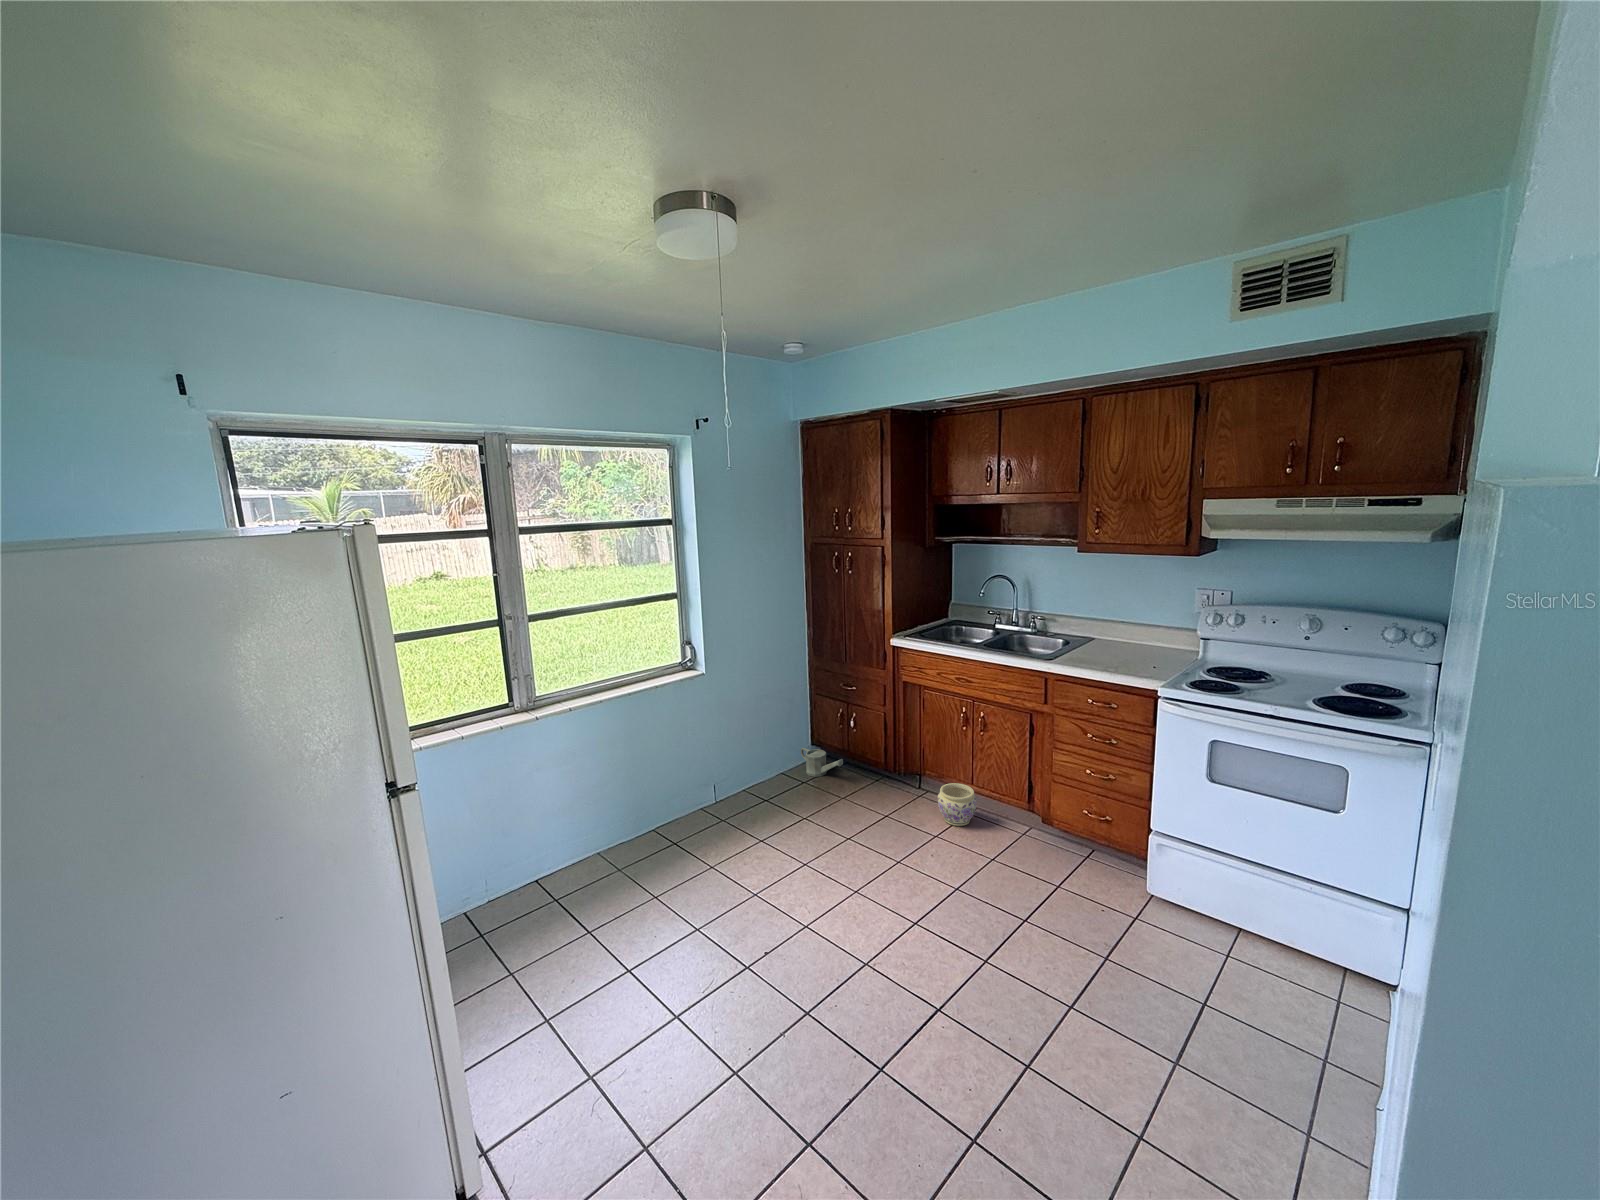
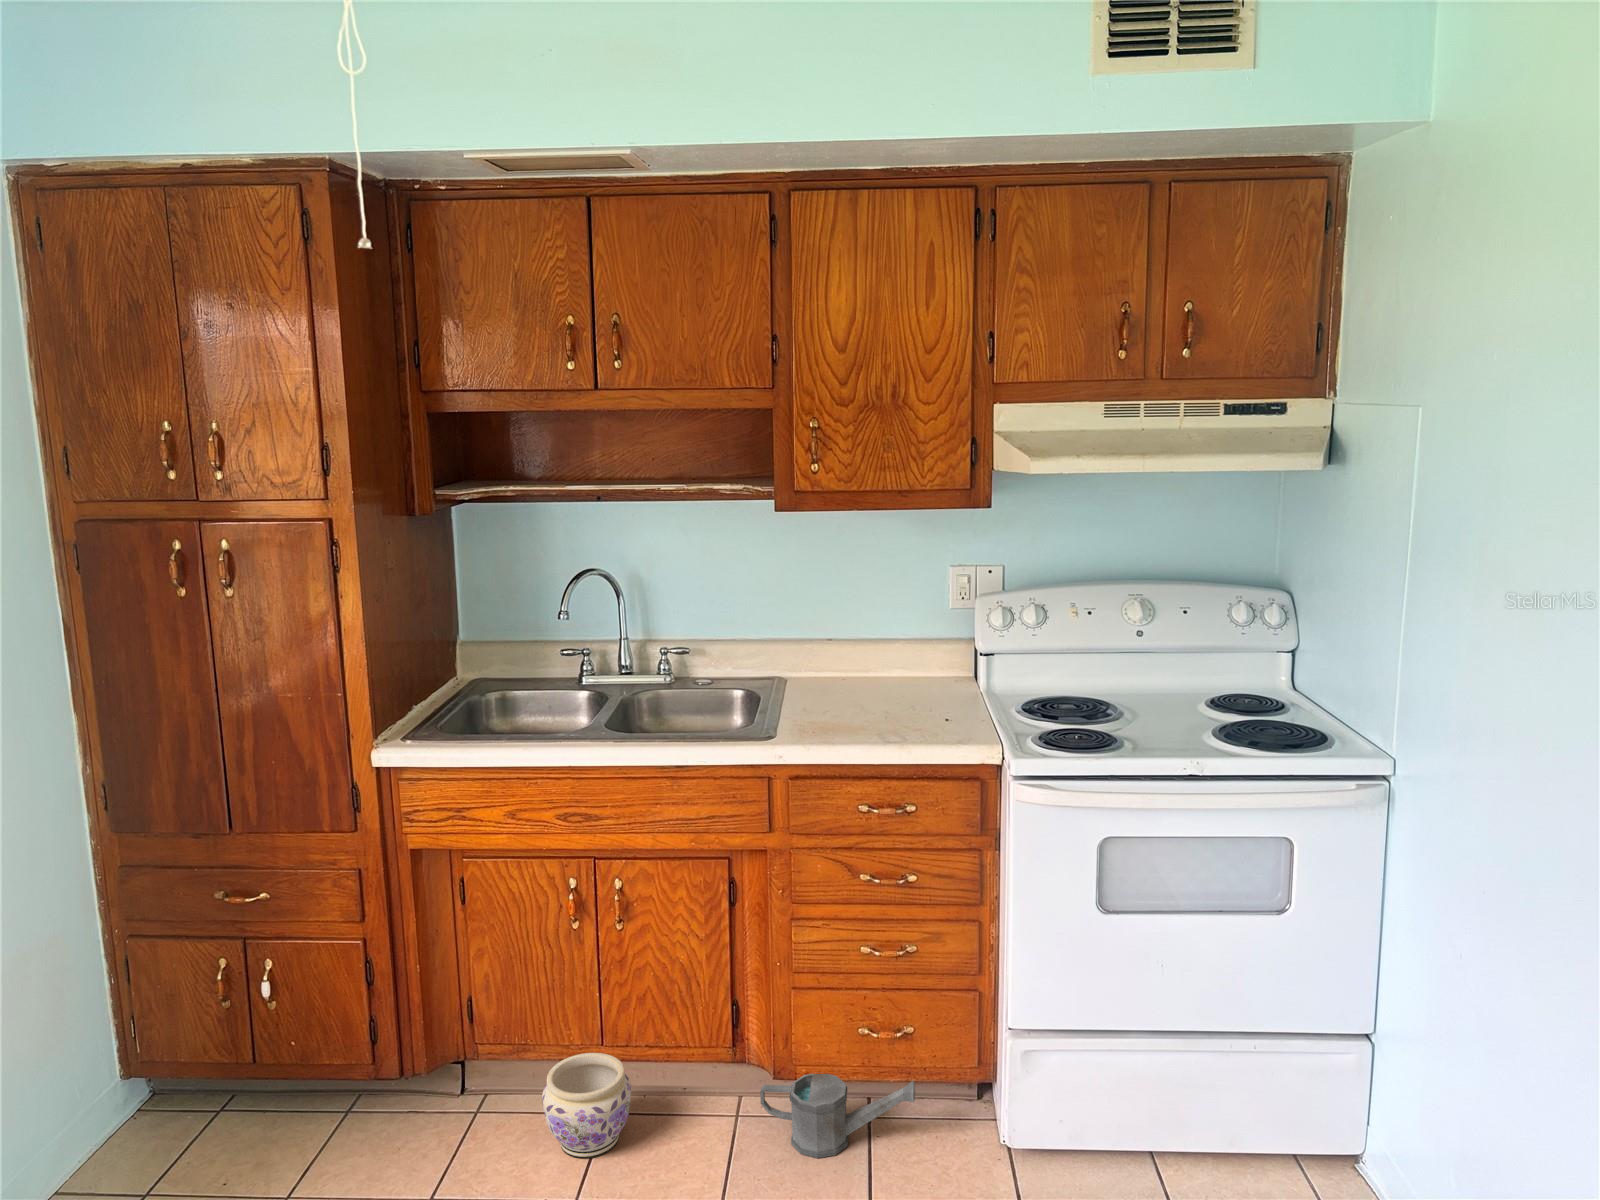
watering can: present [801,748,843,777] -> present [760,1074,915,1158]

